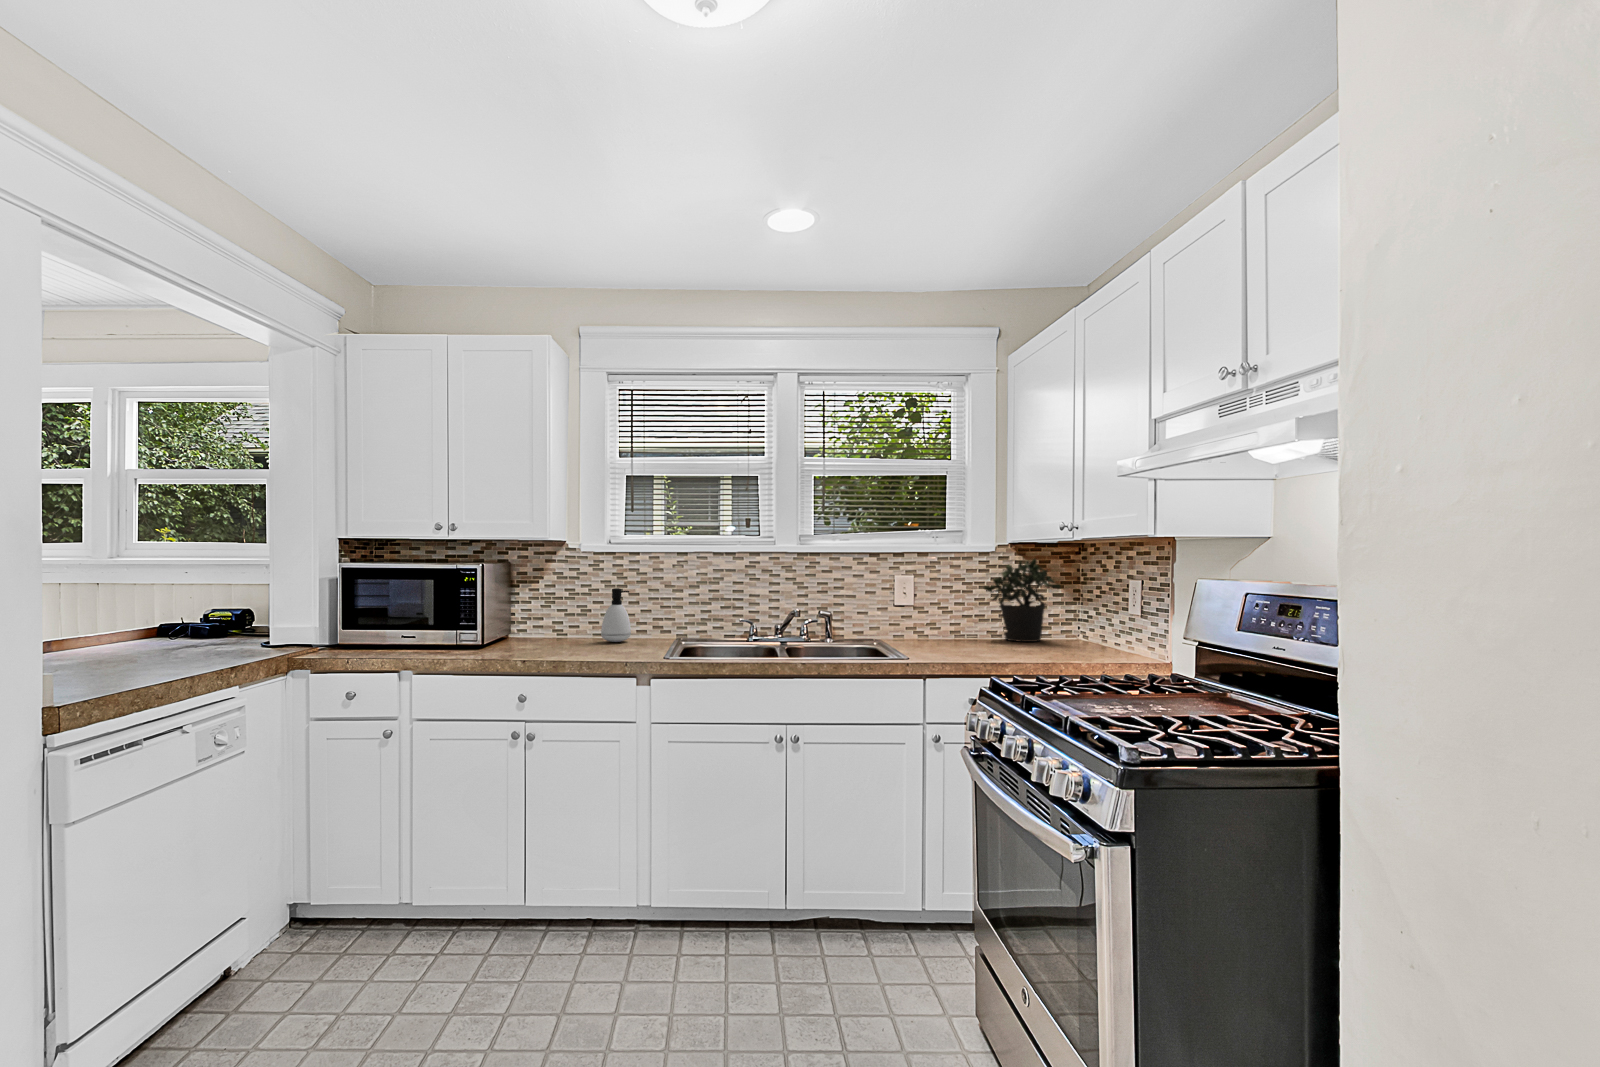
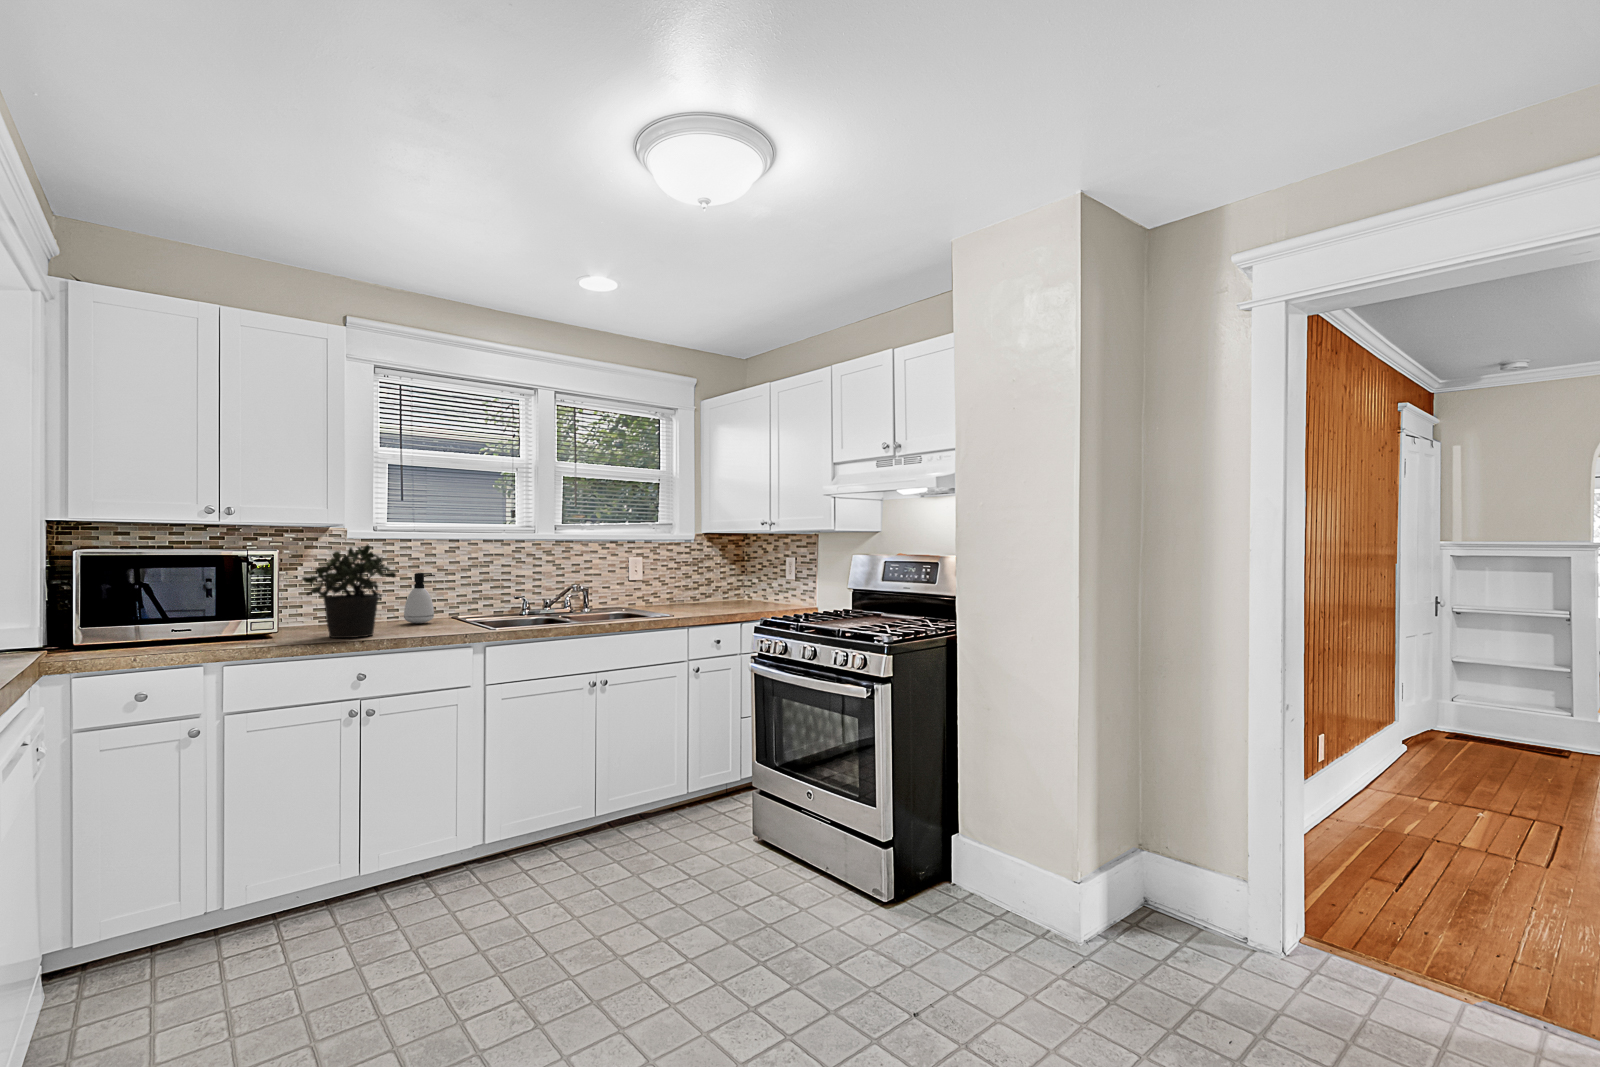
potted plant: present [984,559,1061,642] -> present [302,544,396,638]

